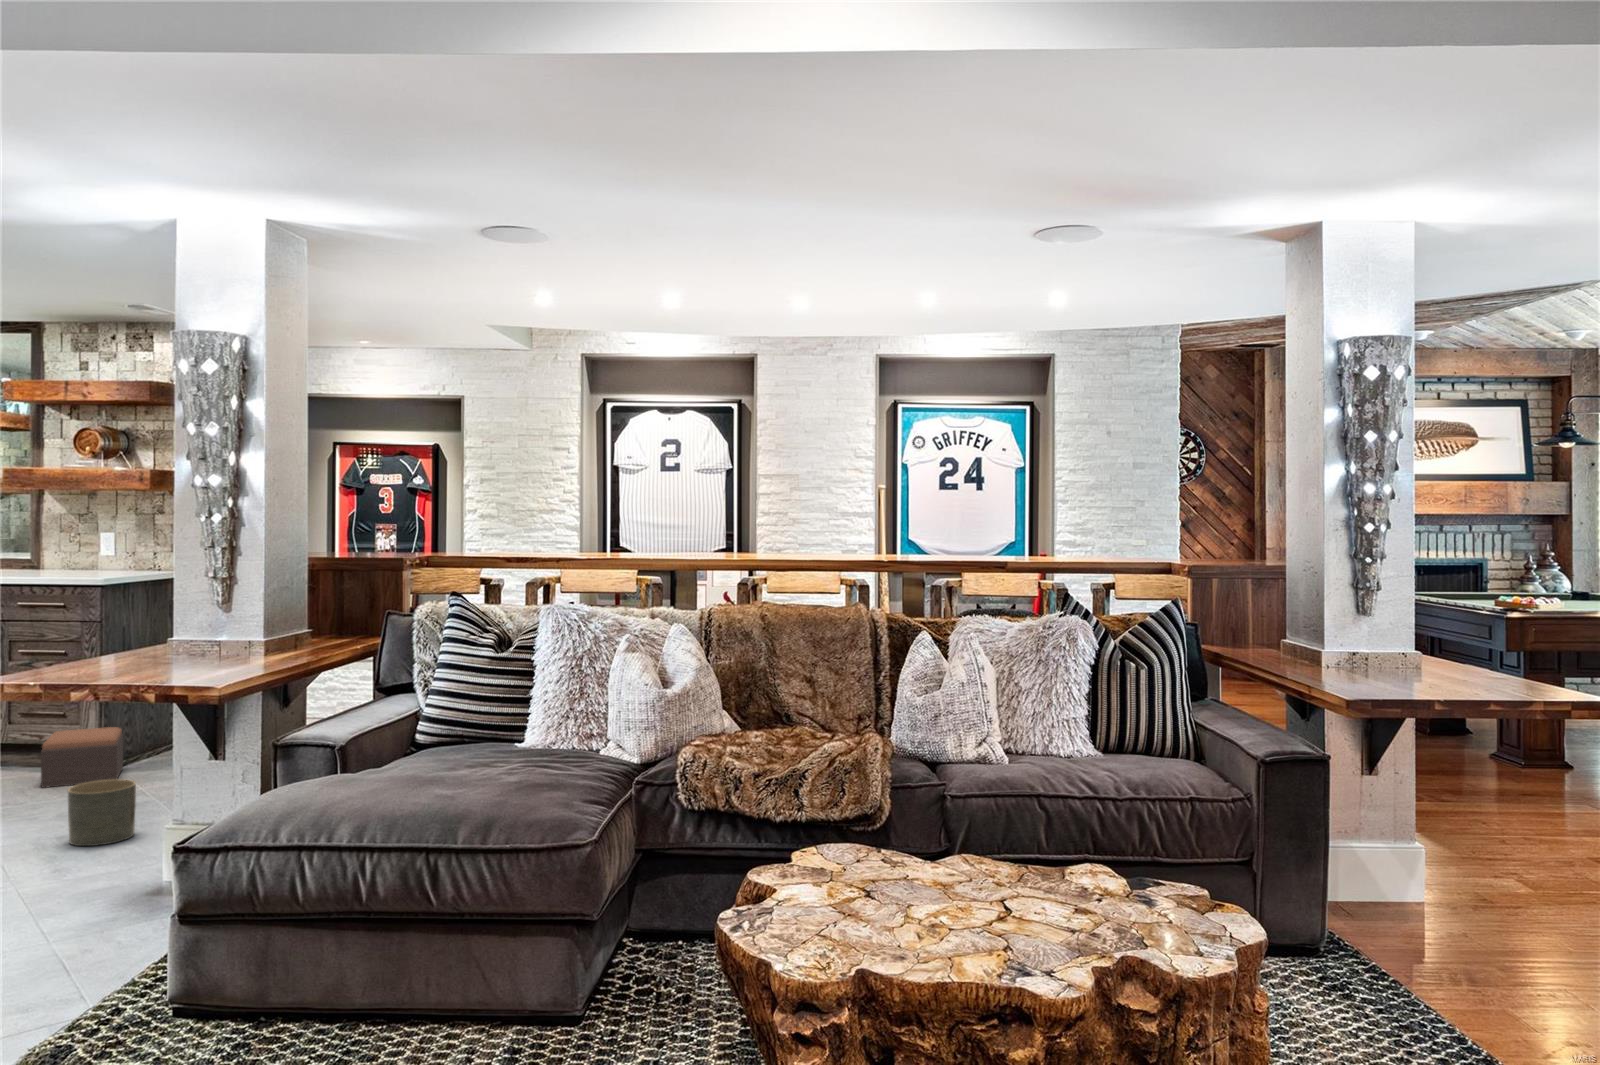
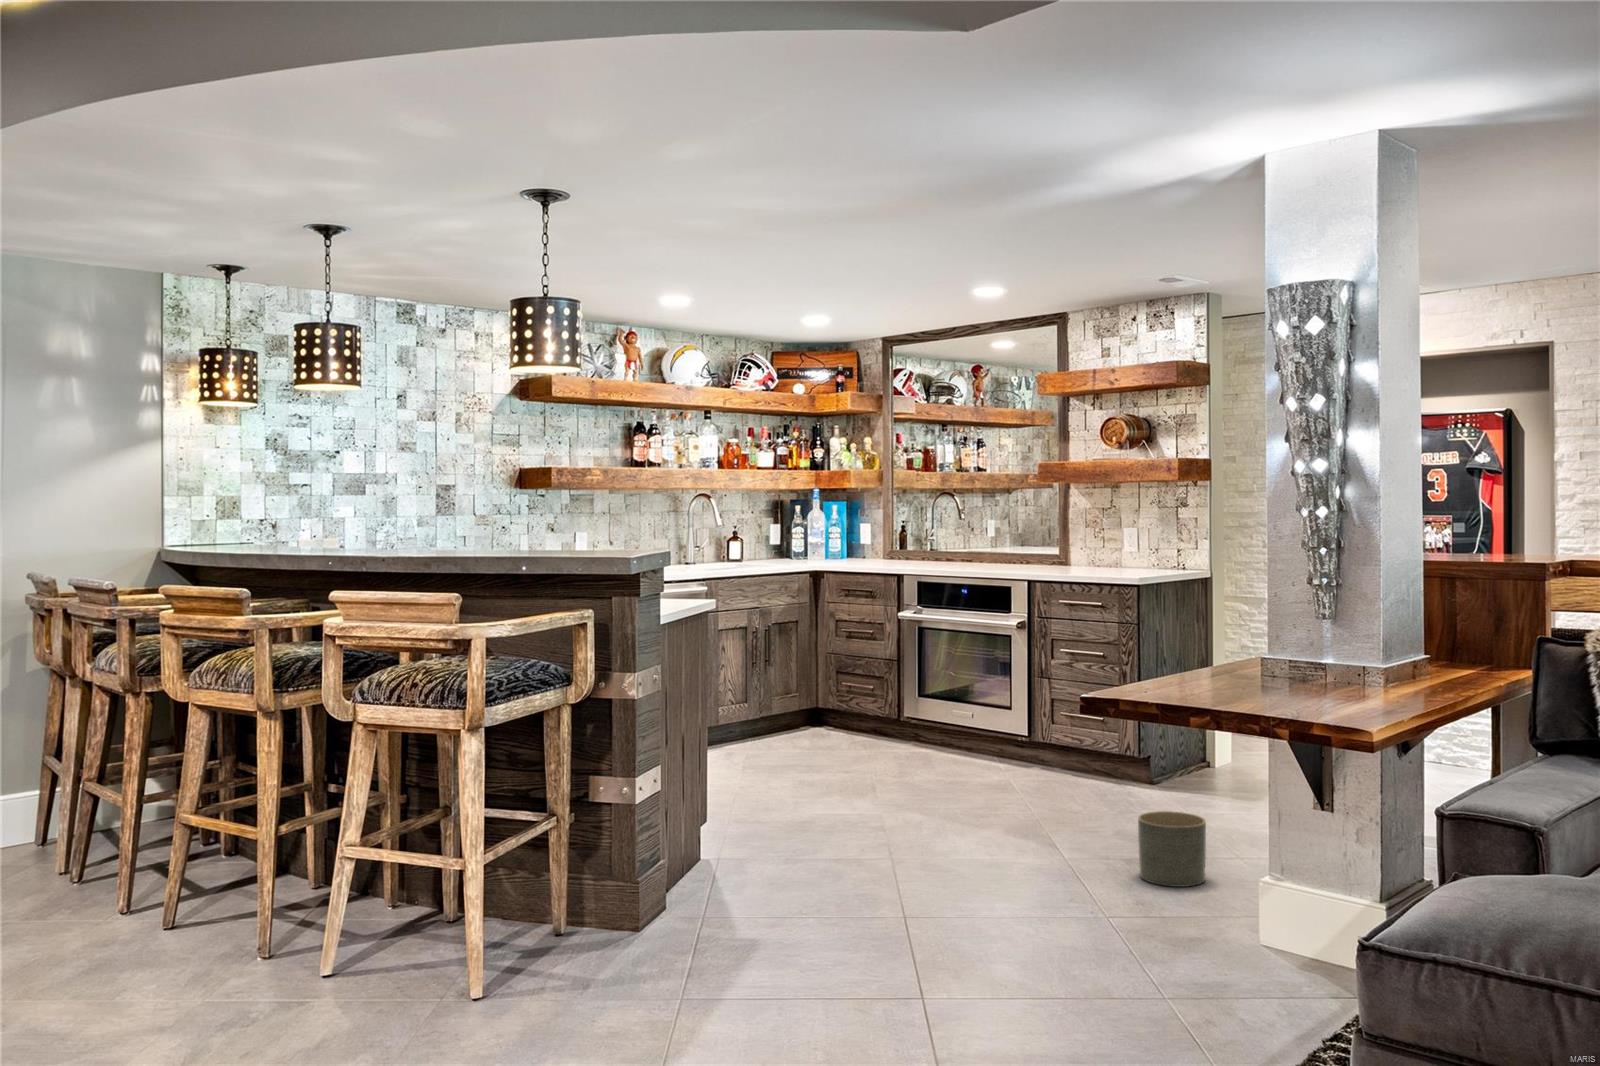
footstool: present [41,727,123,788] -> none [1088,743,1161,807]

